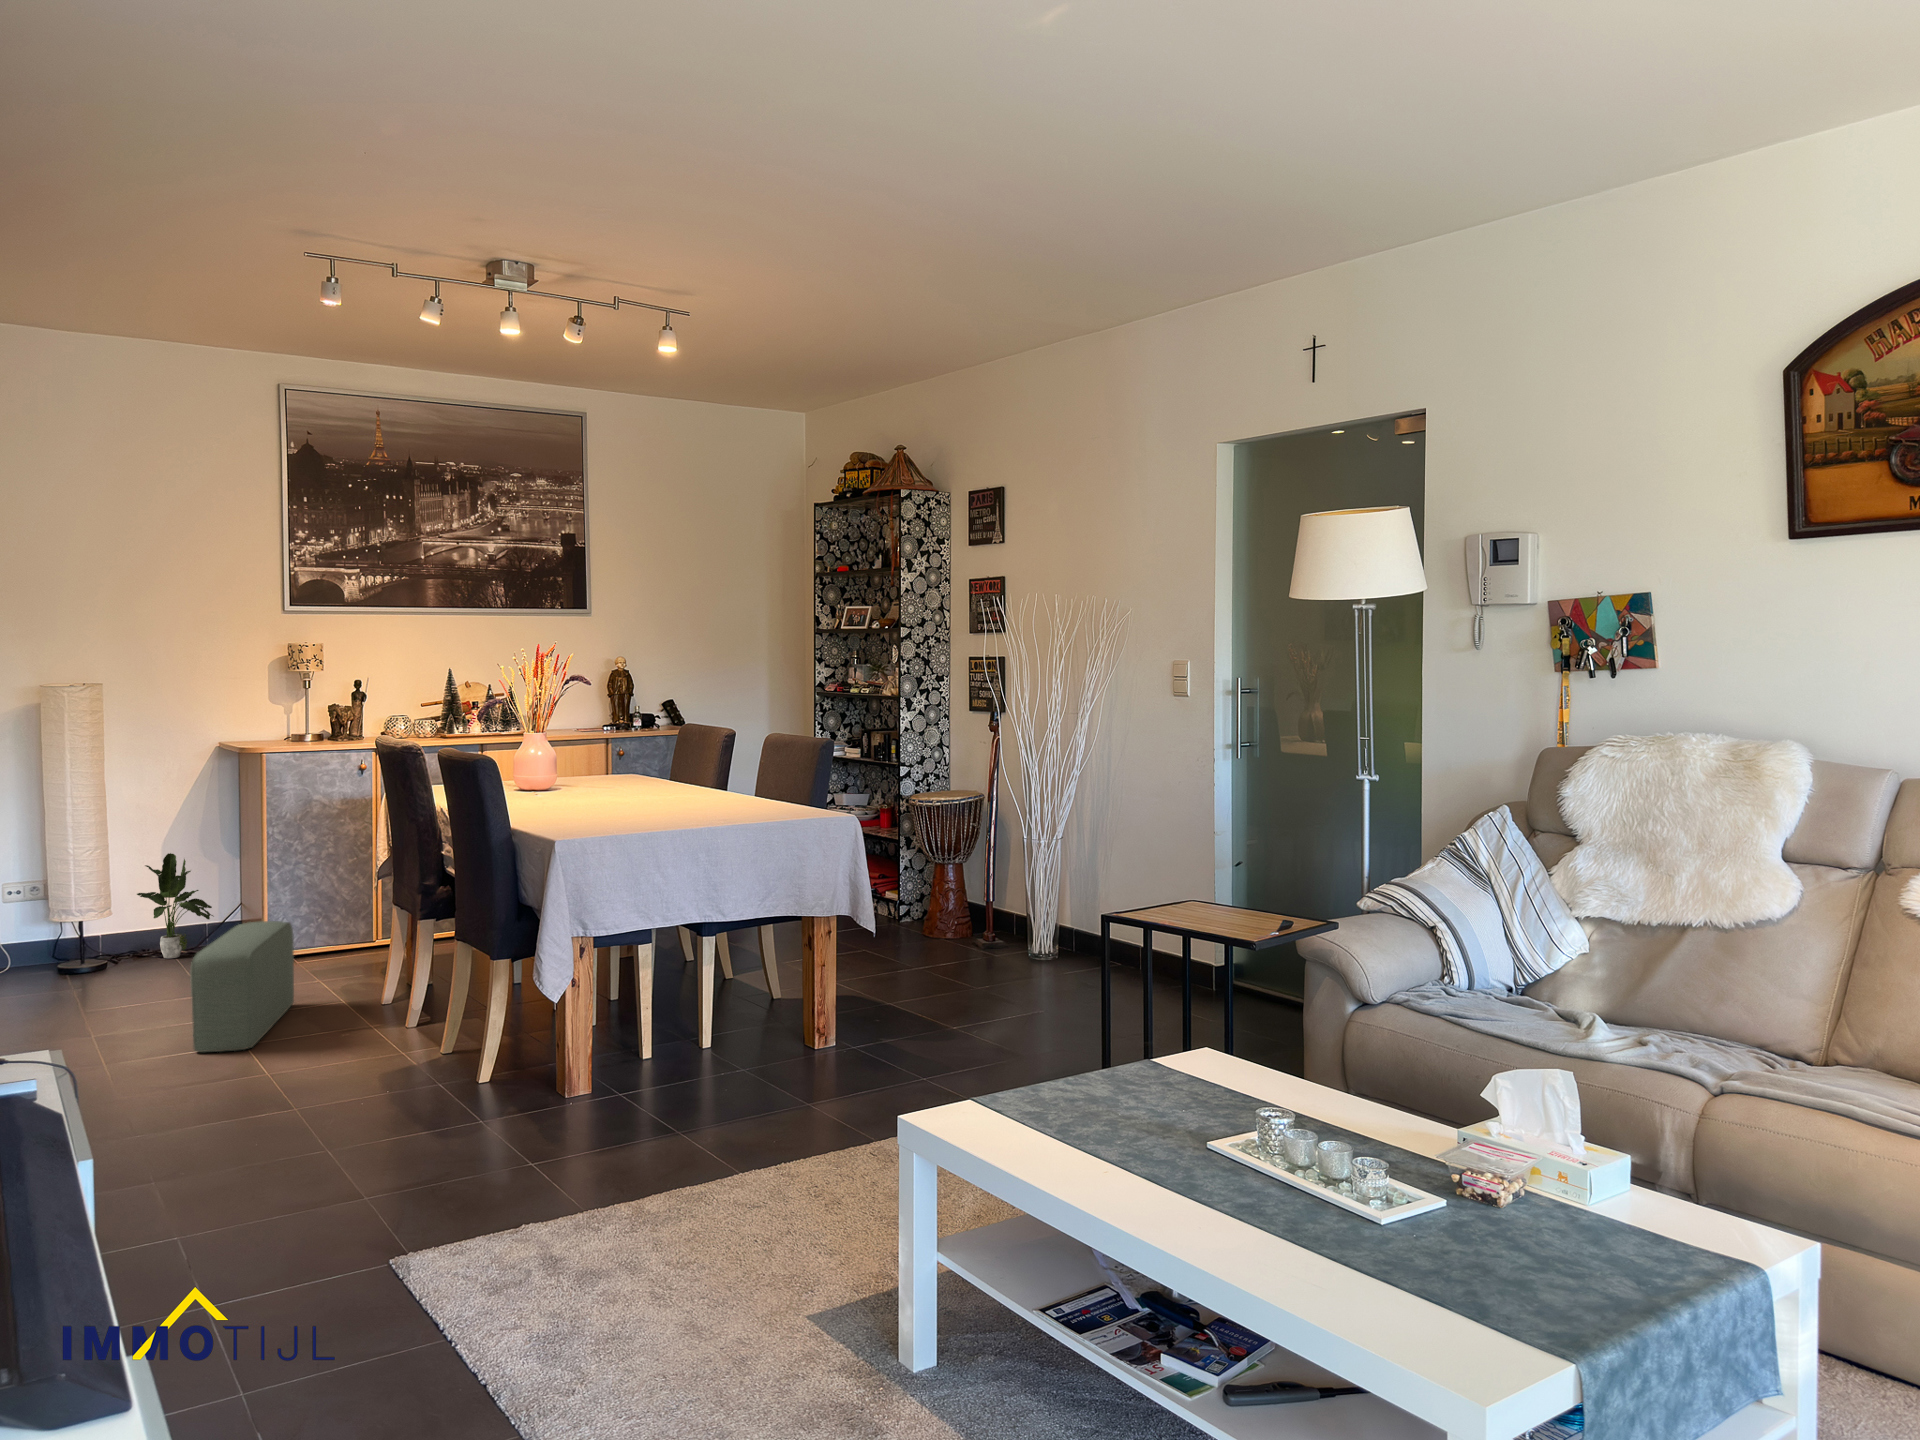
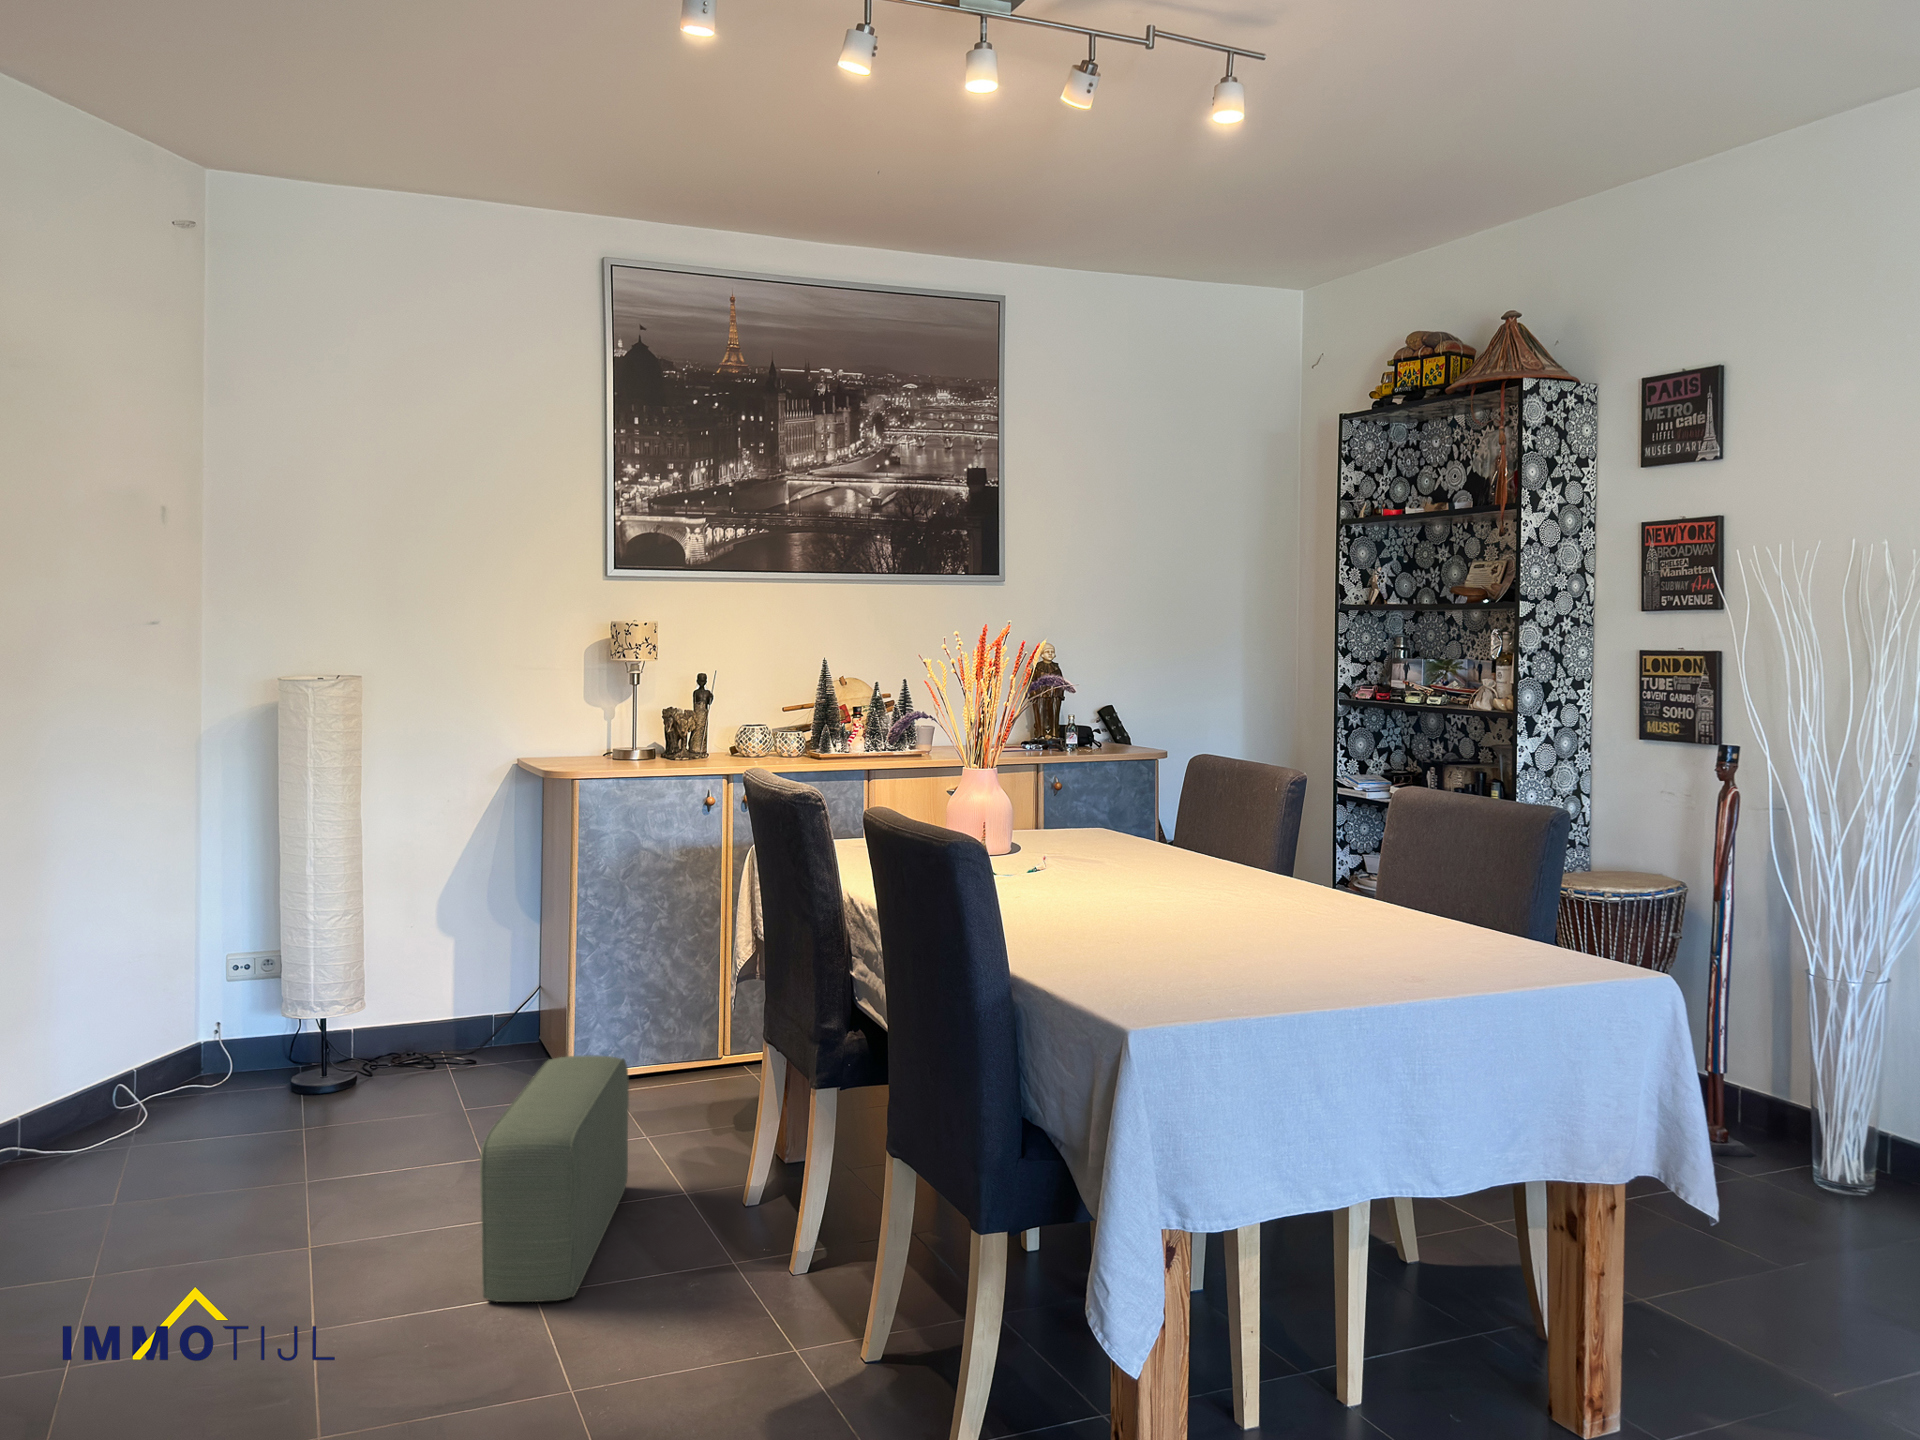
potted plant: present [137,853,213,958] -> none [404,921,507,1073]

